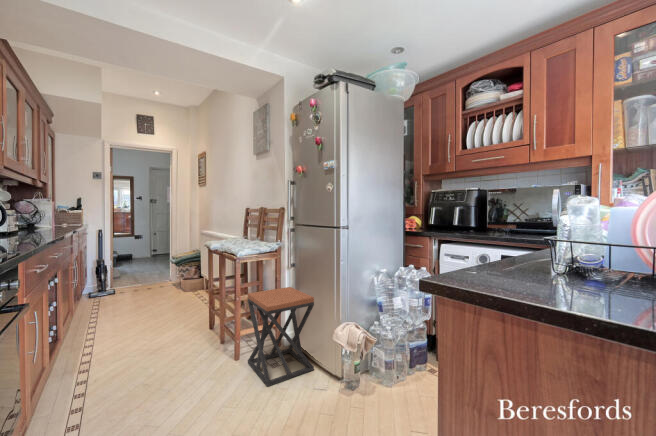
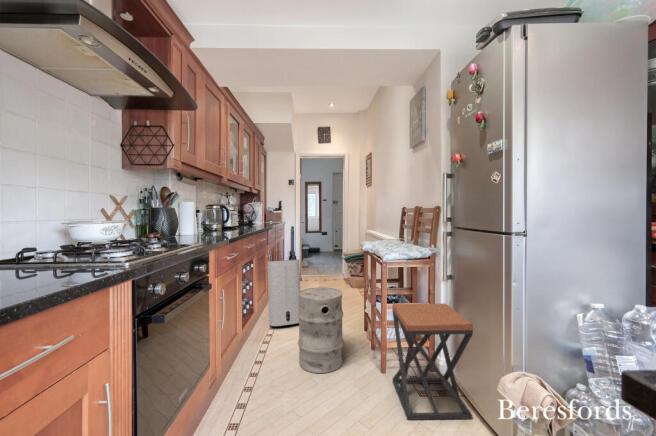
air purifier: none [82,265,134,347] -> present [267,260,301,326]
trash can: none [142,289,196,379] -> present [298,287,344,373]

